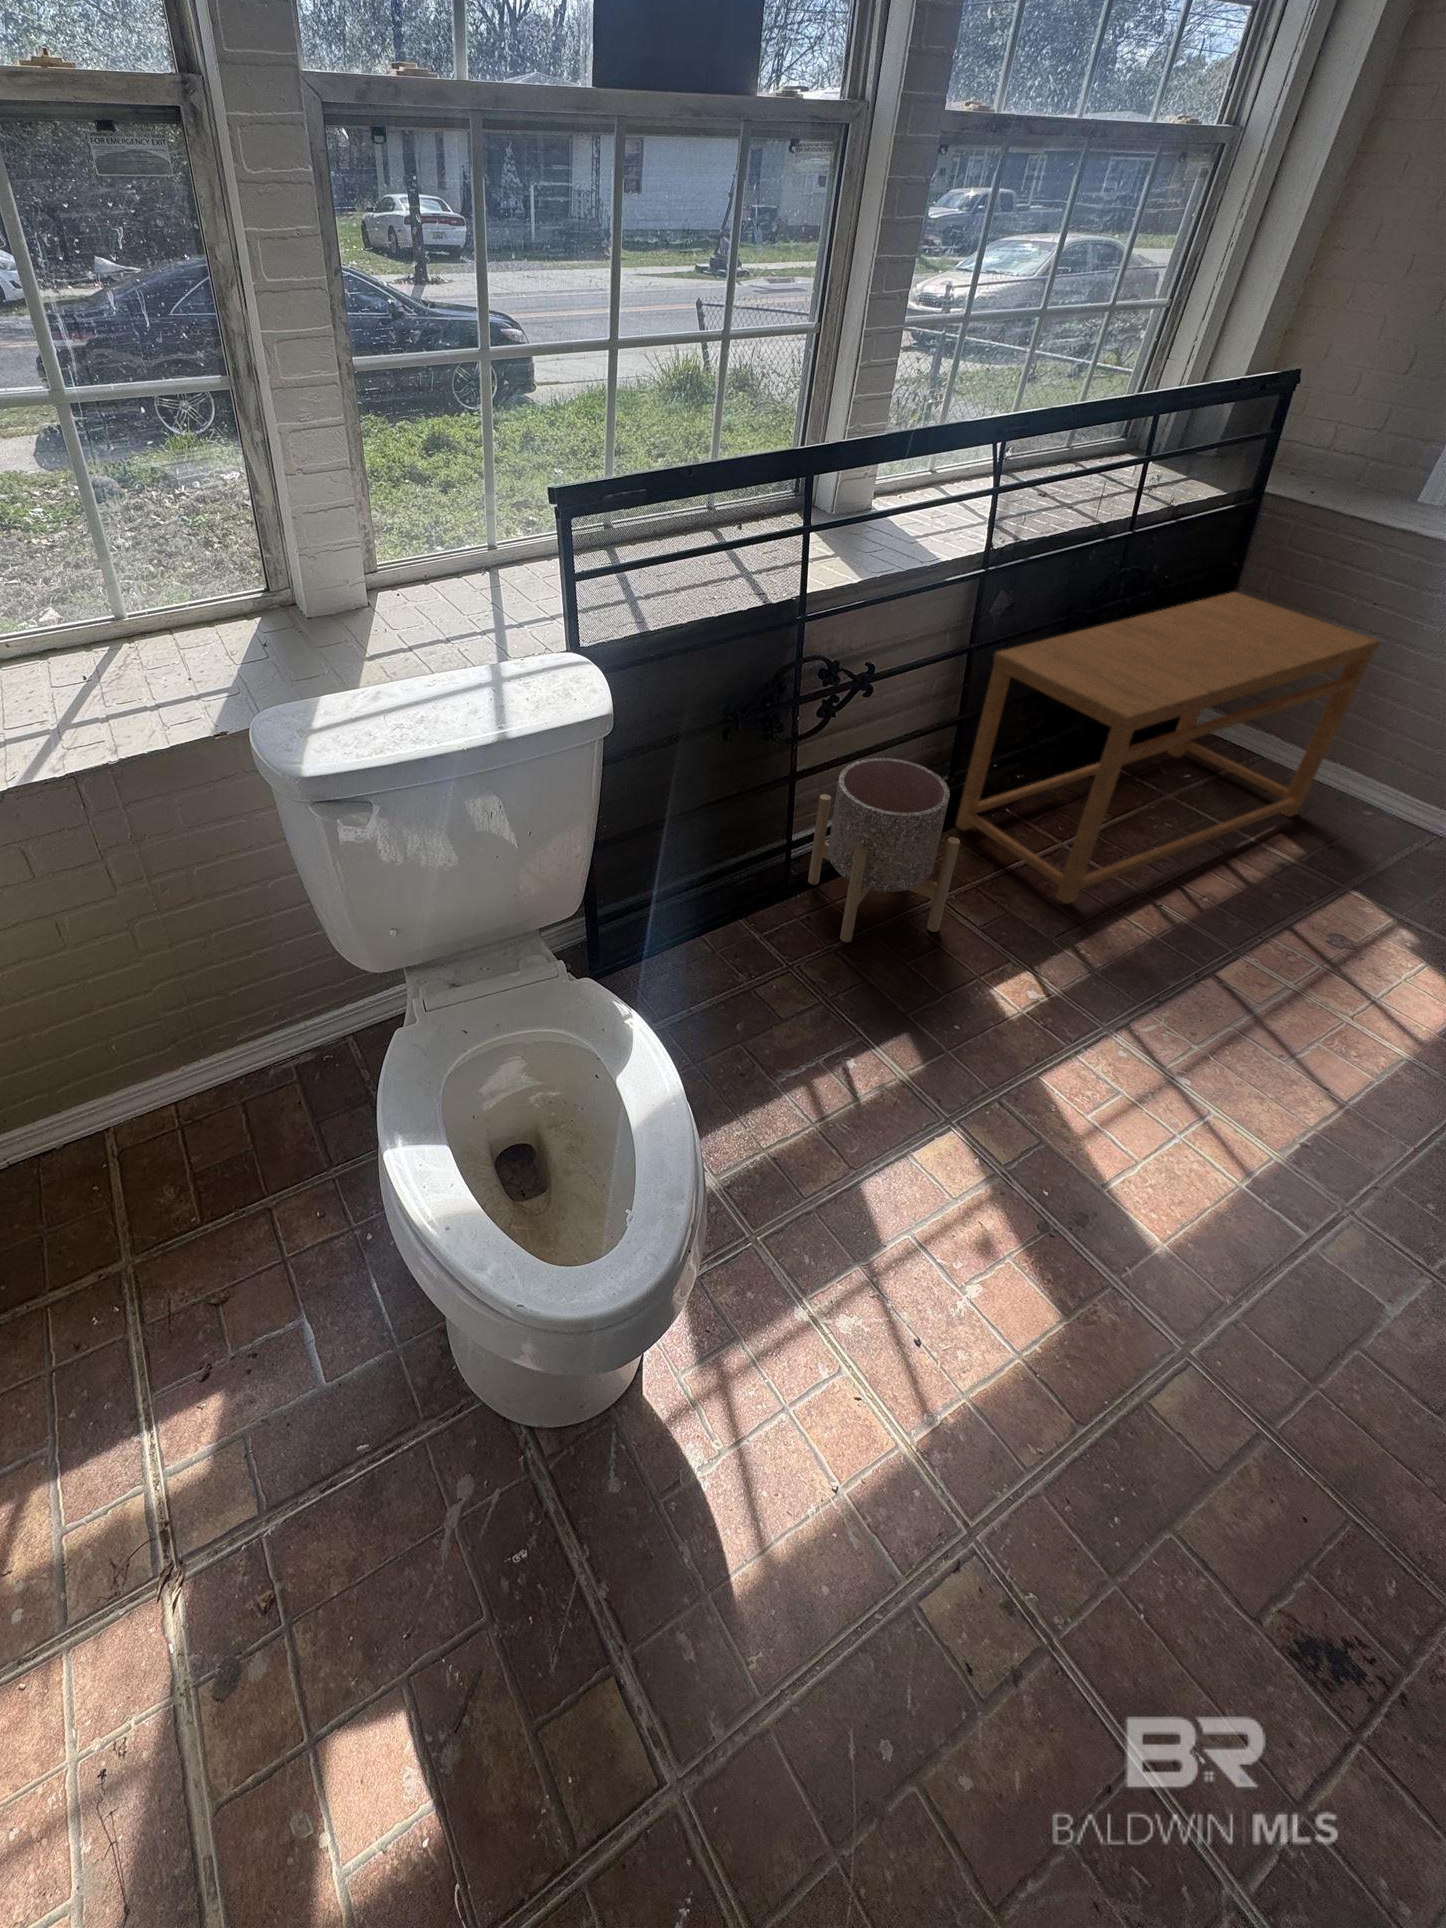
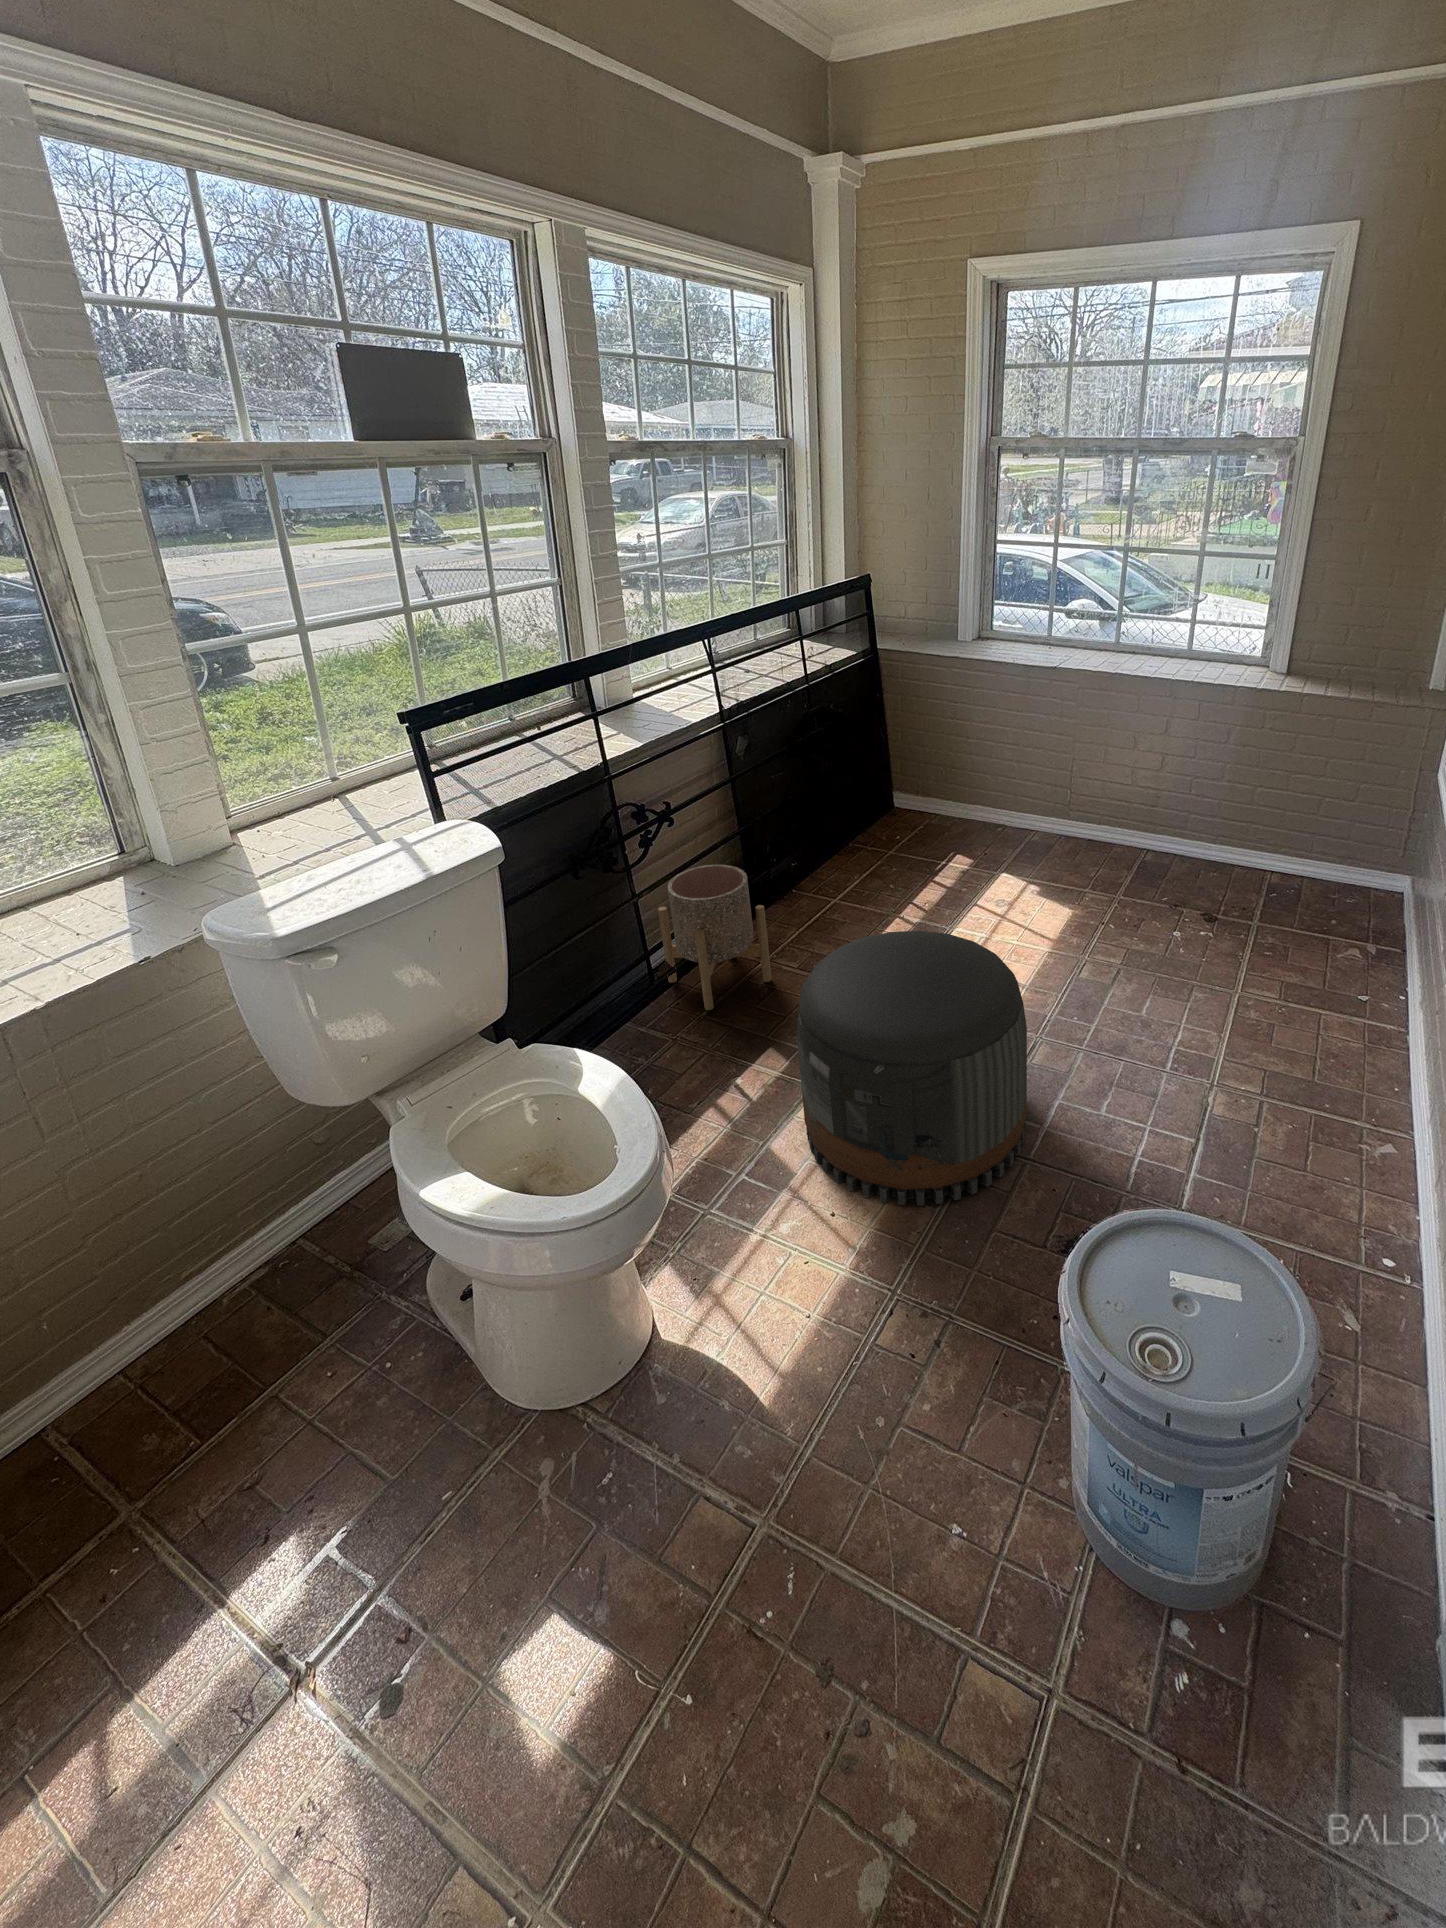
side table: present [956,592,1380,904] -> none [747,710,964,935]
pouf: none [916,974,1377,1439] -> present [797,931,1027,1205]

